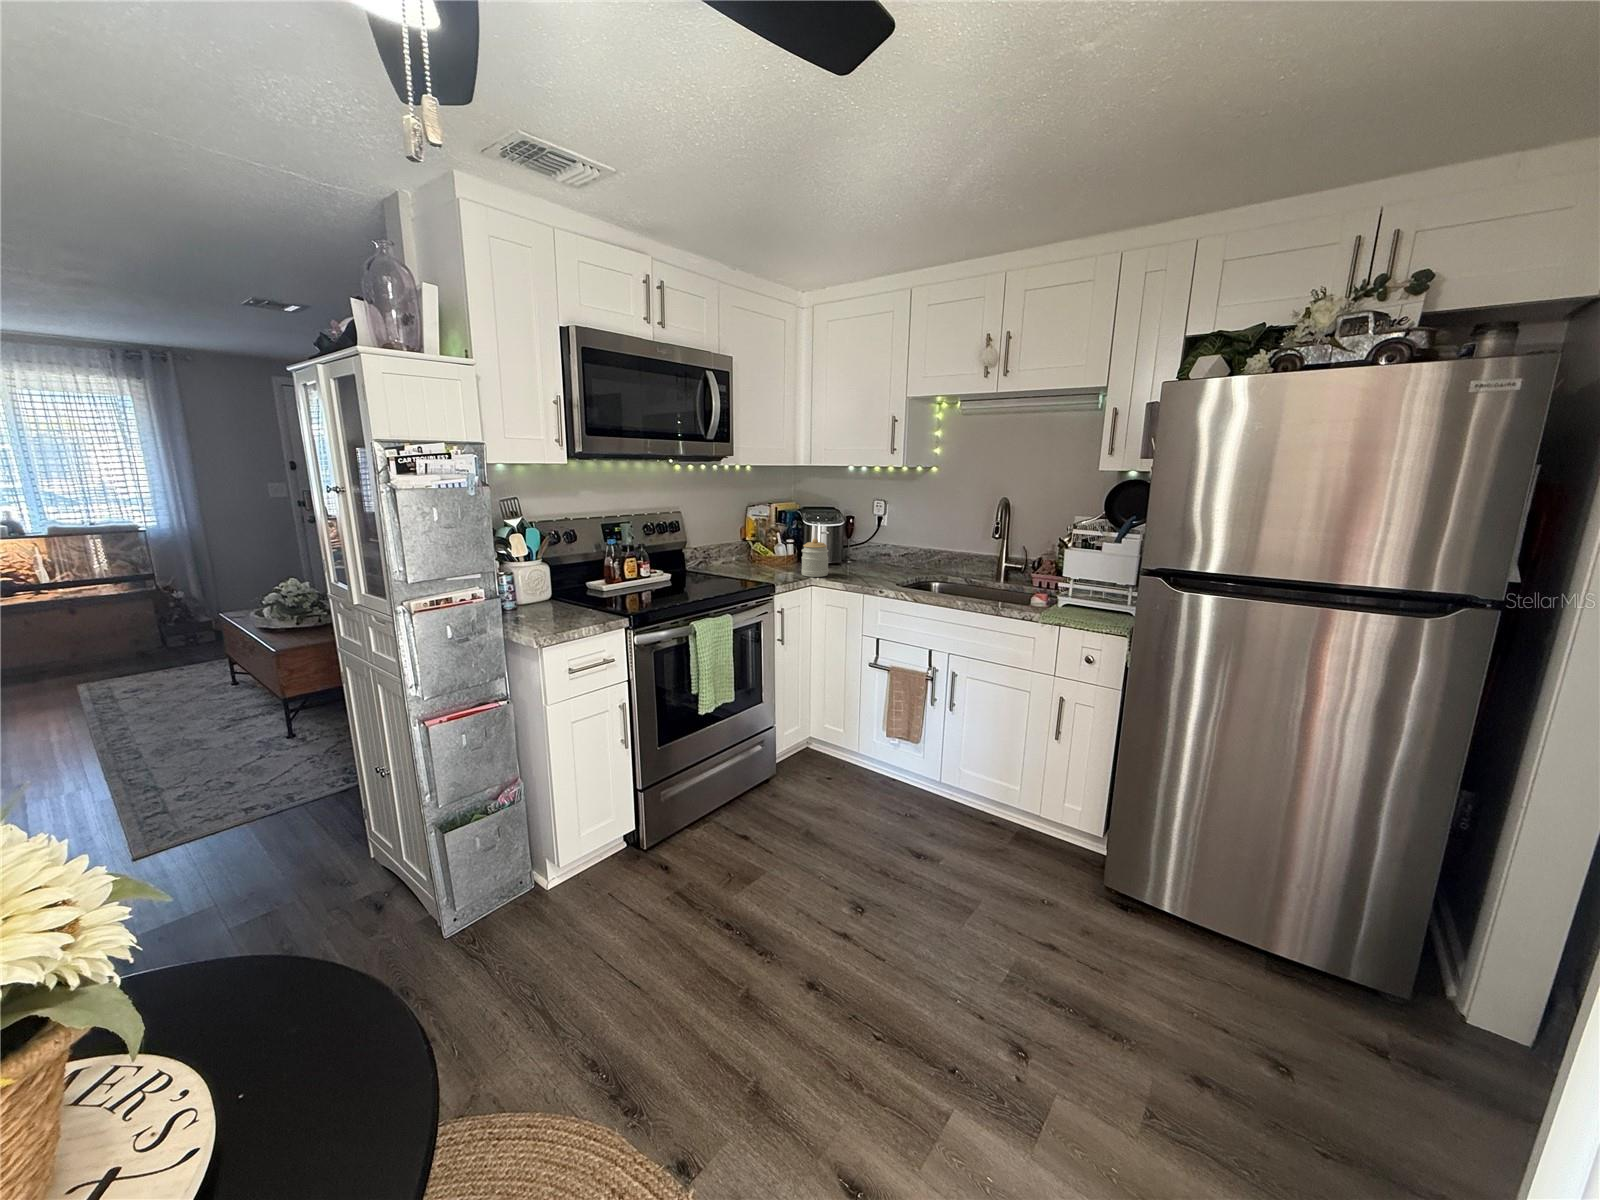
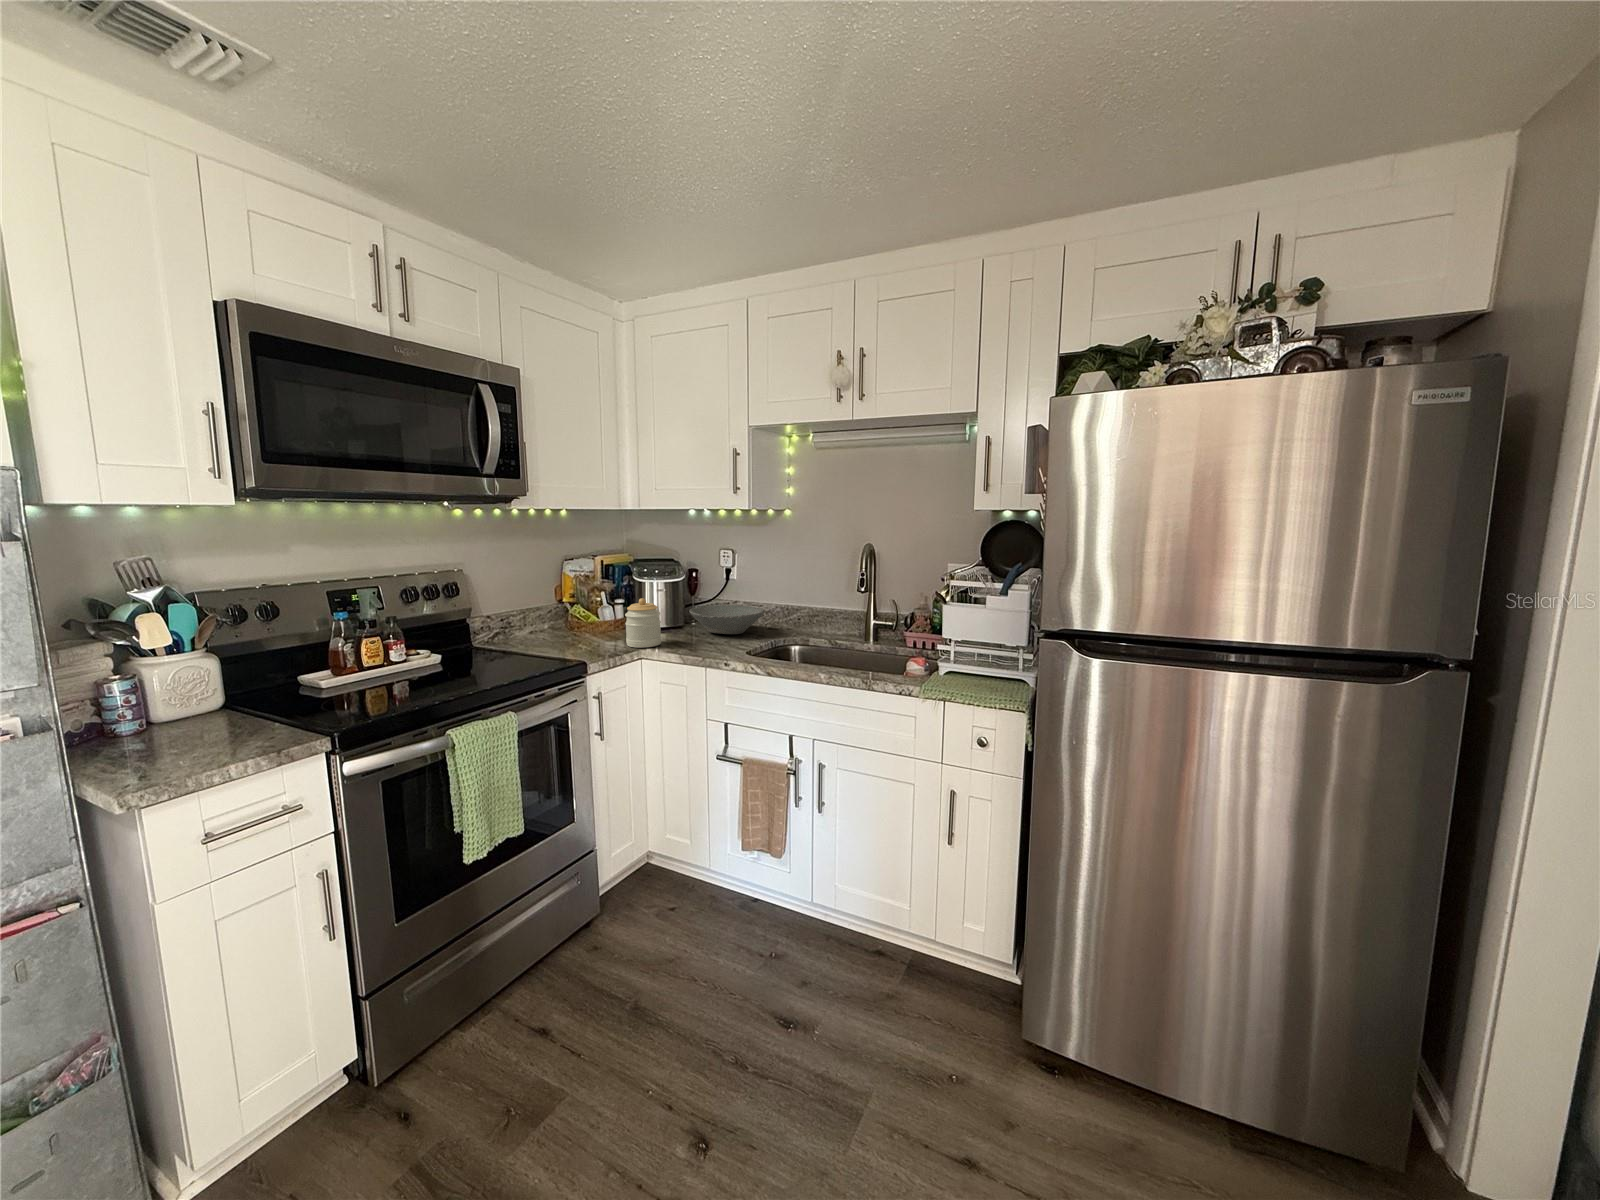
bowl: none [849,548,910,571] -> present [689,605,764,634]

